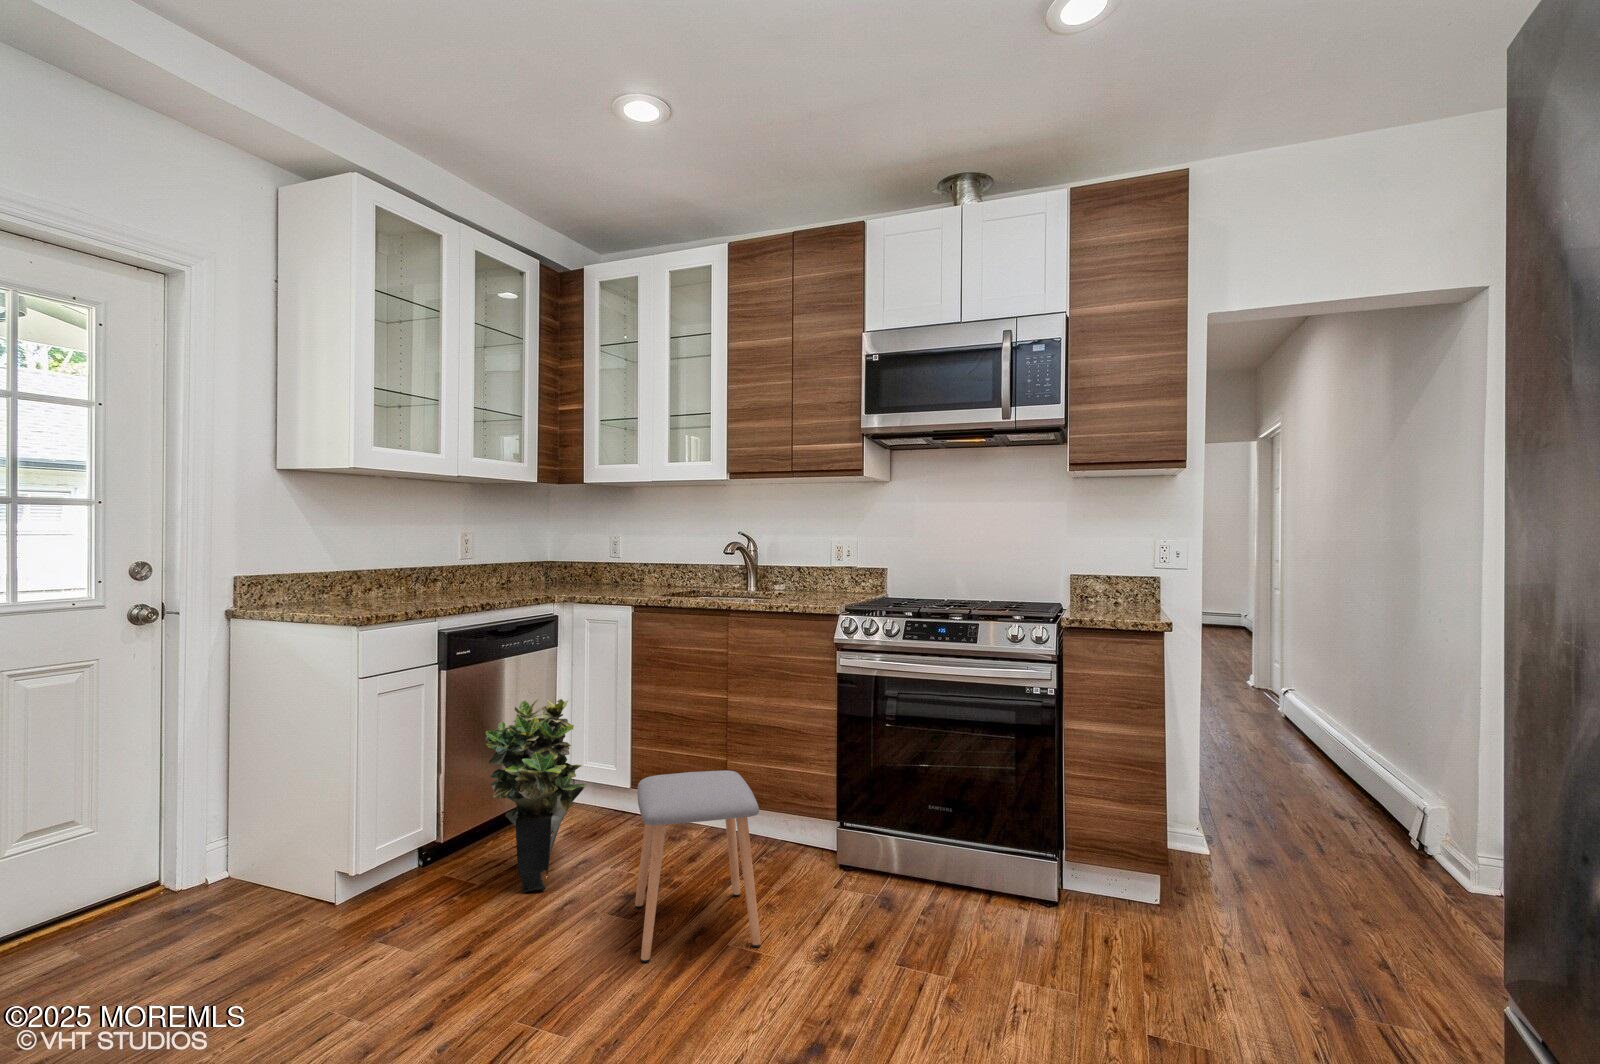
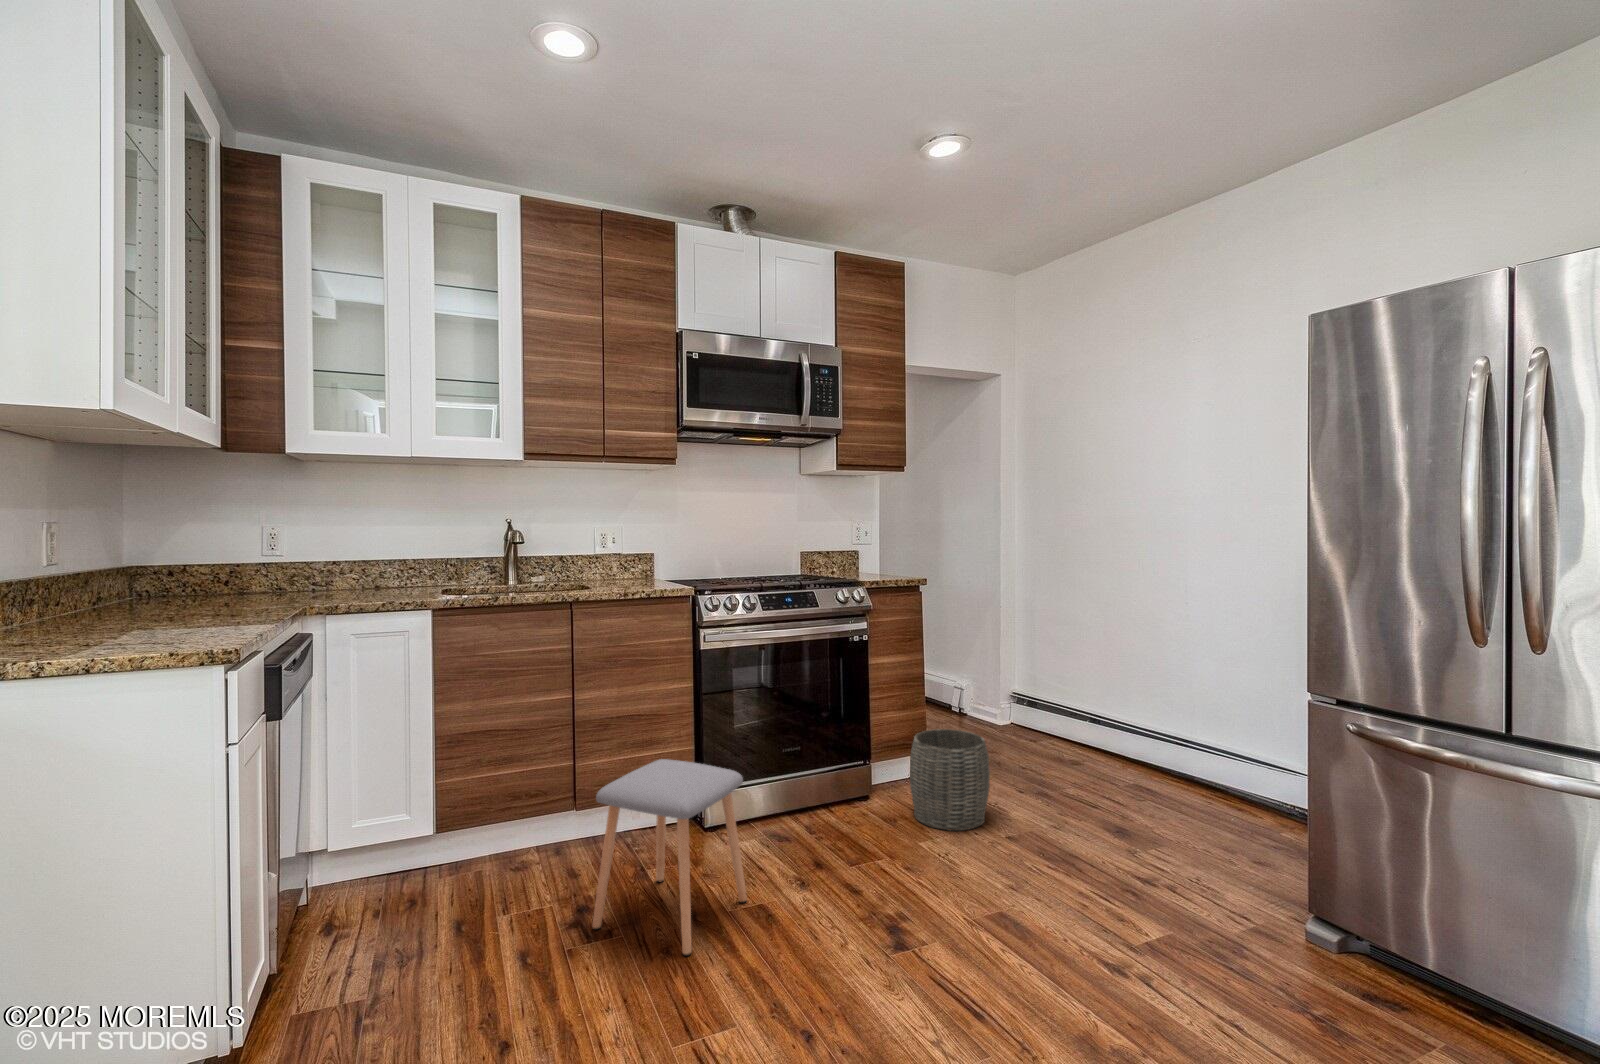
potted plant: present [486,699,586,893] -> none [349,736,492,980]
woven basket: none [1068,844,1198,1016] -> present [910,729,990,831]

